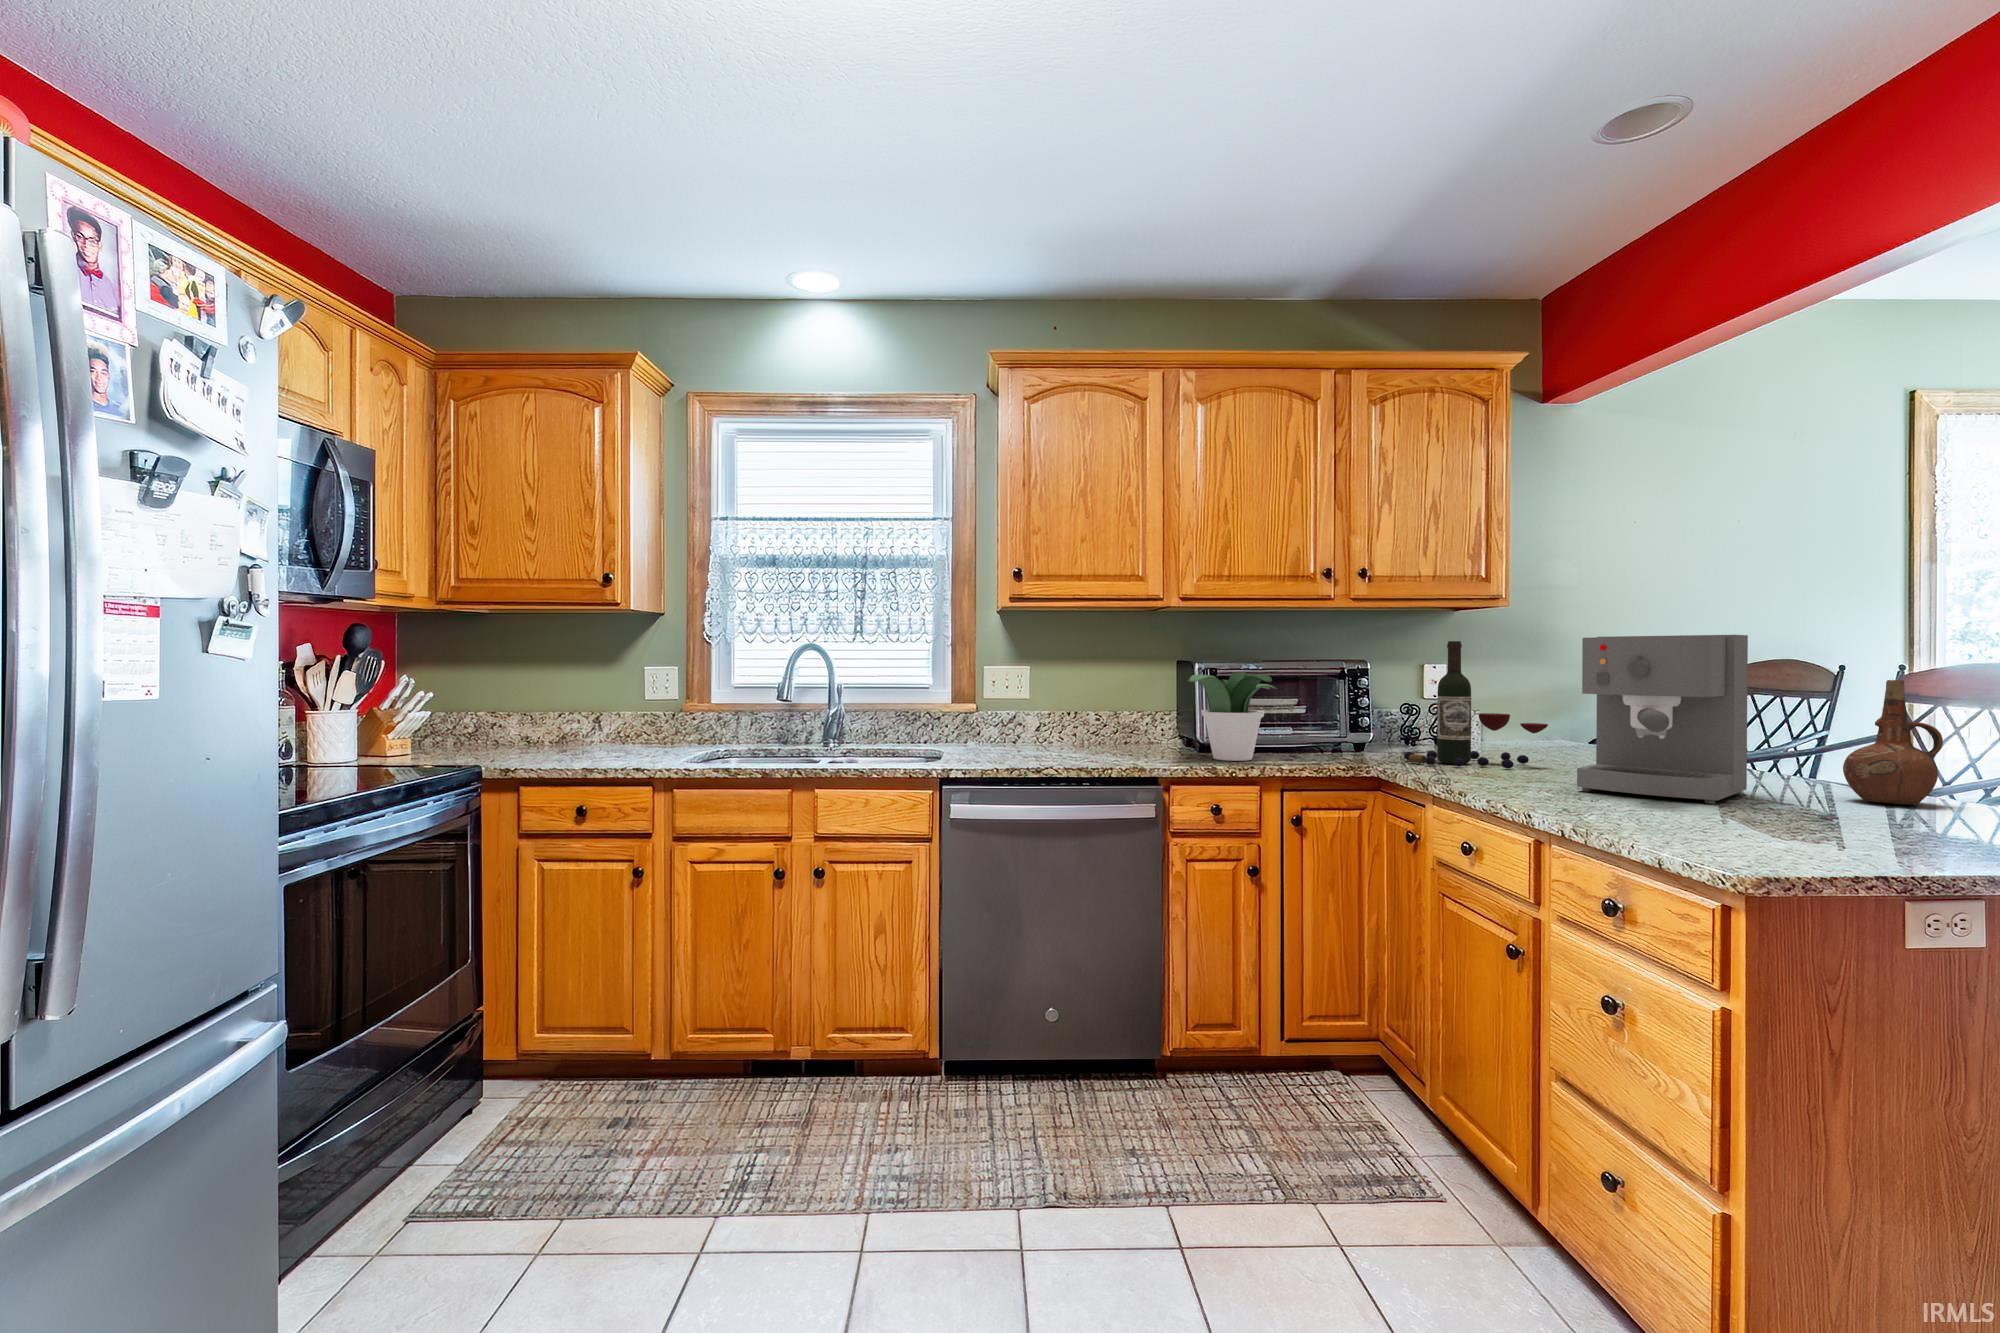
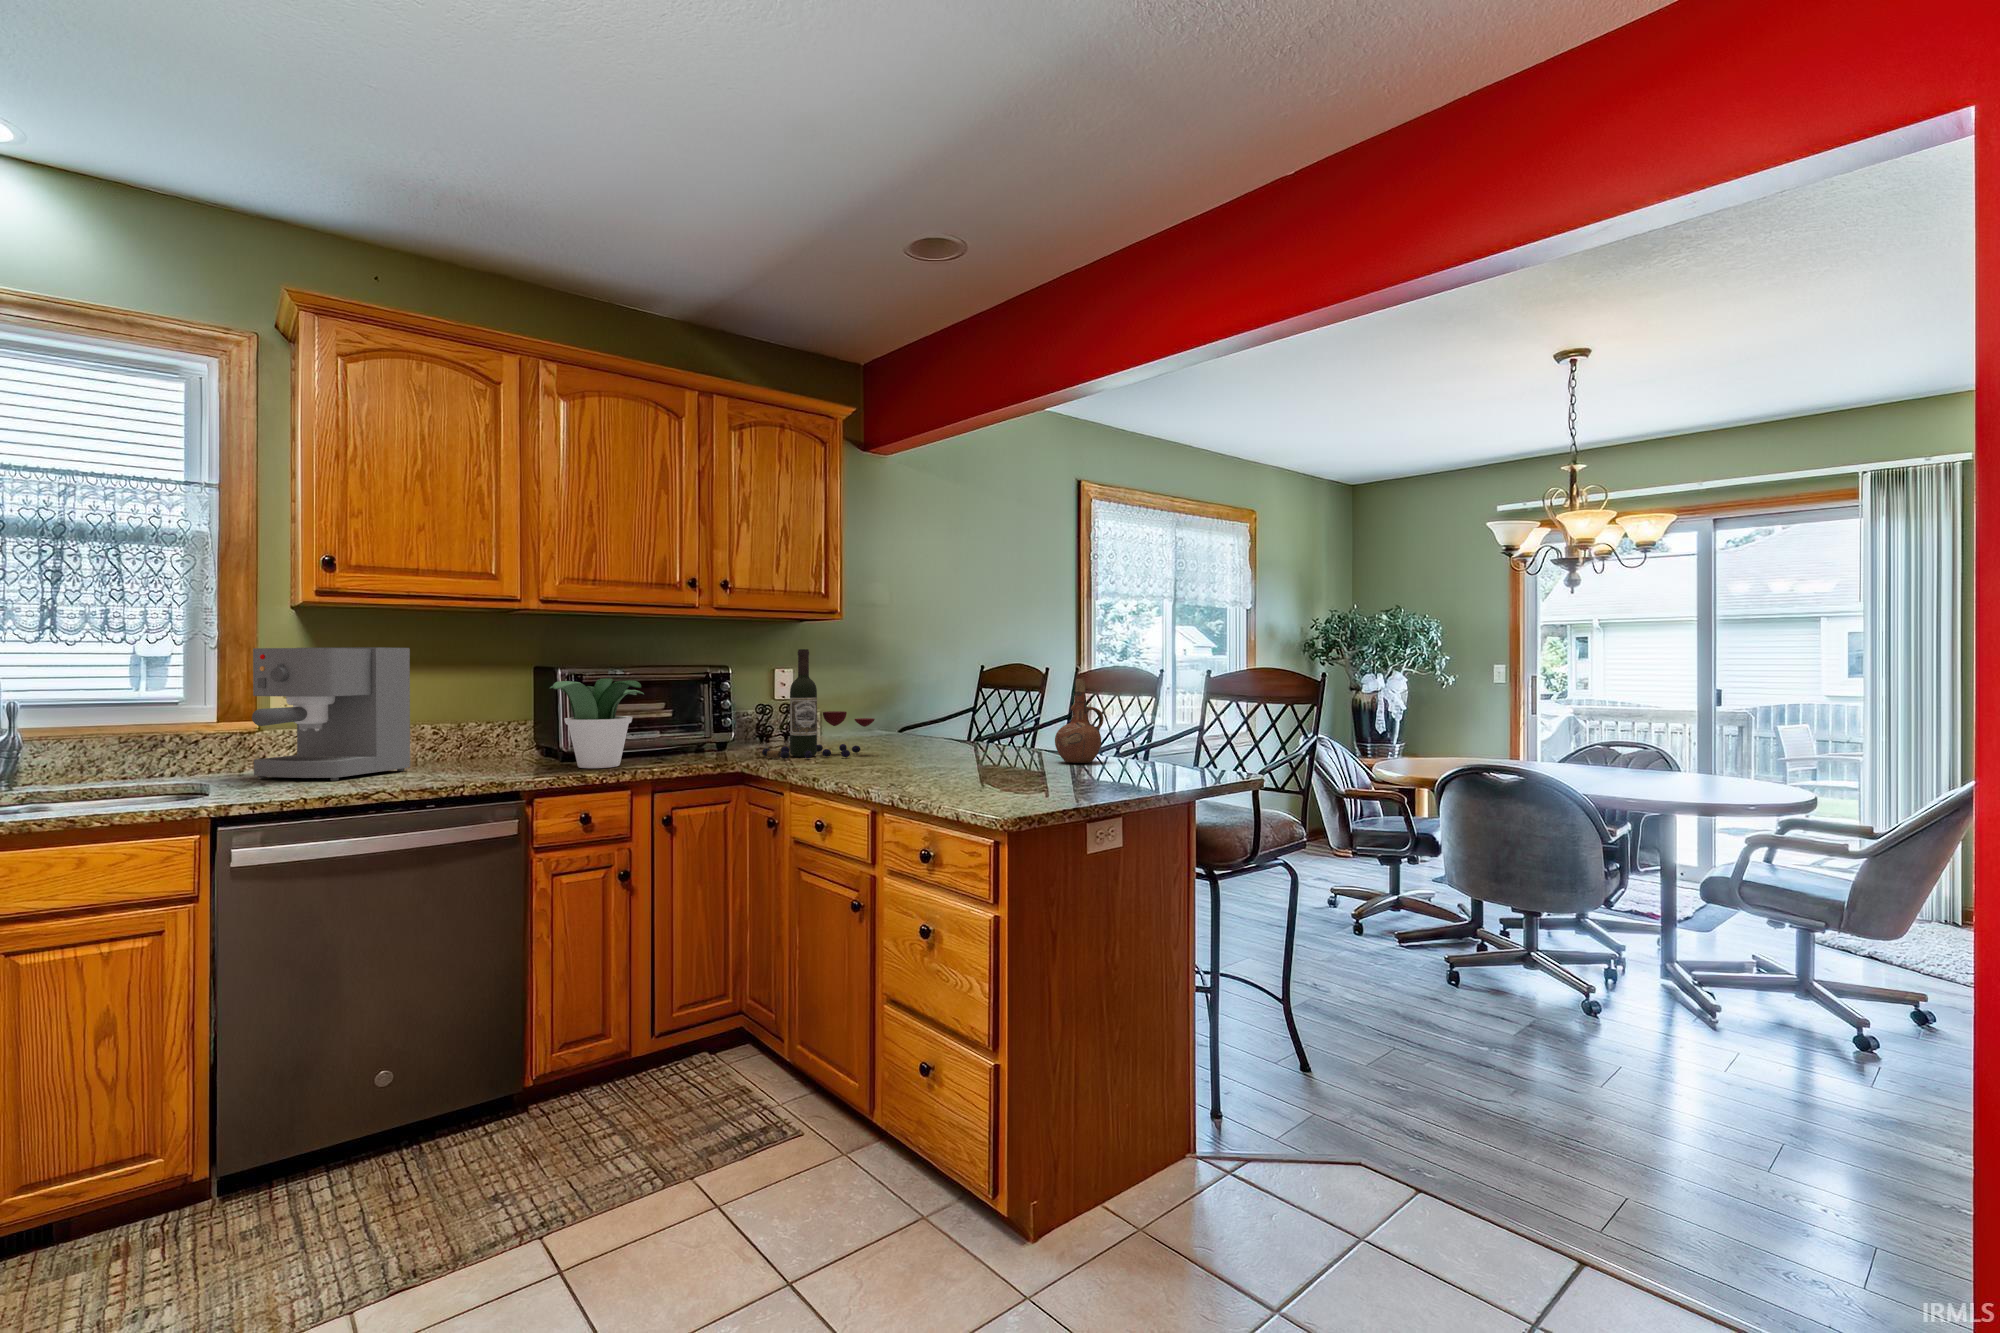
coffee maker: present [1577,635,1748,804] -> present [252,647,410,781]

